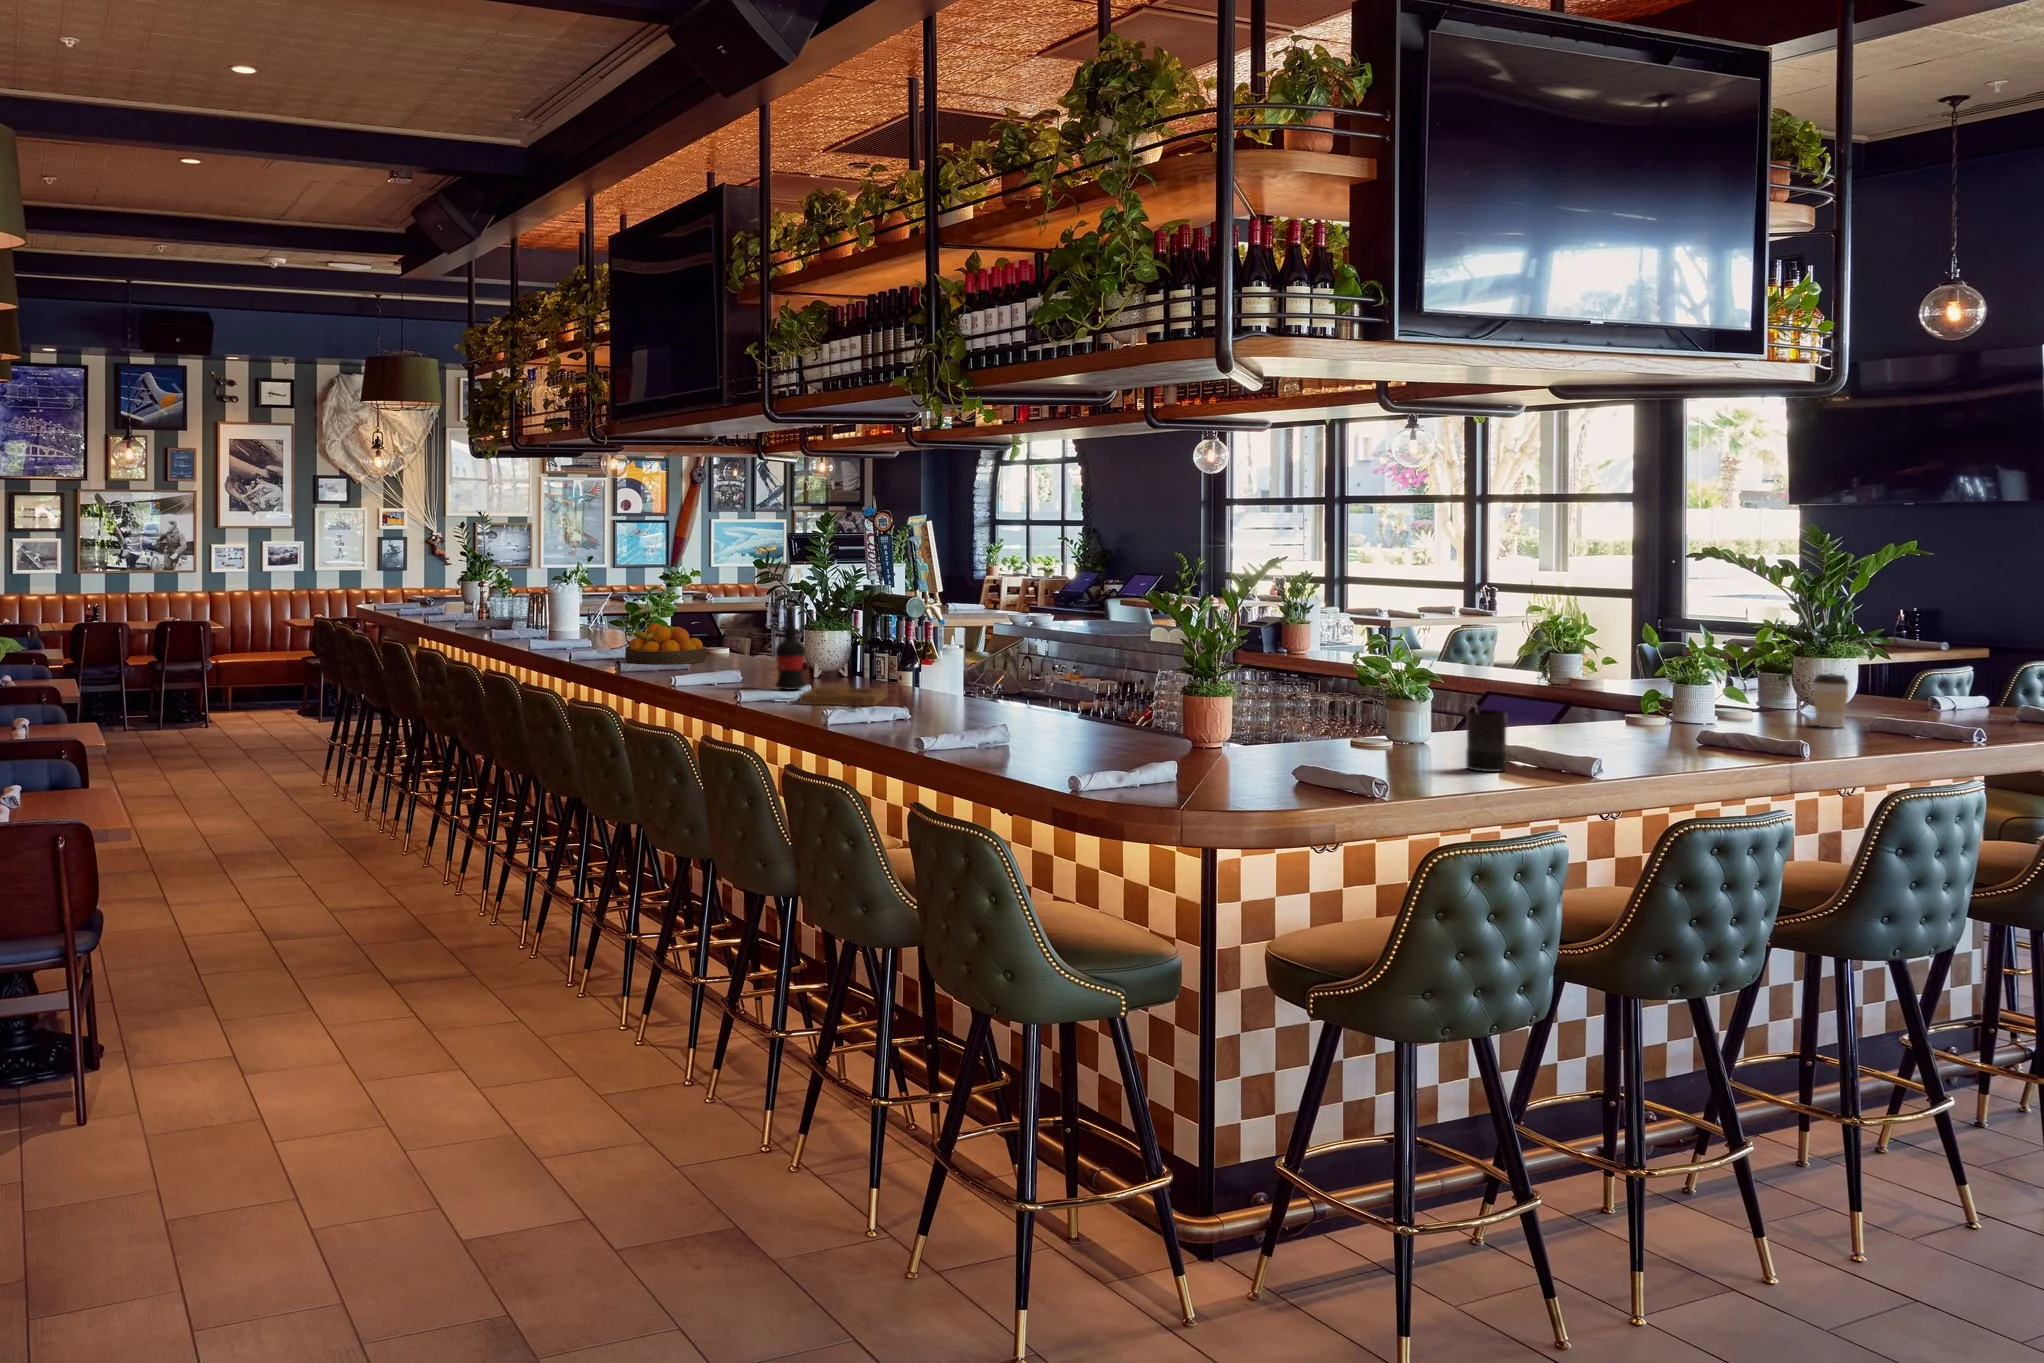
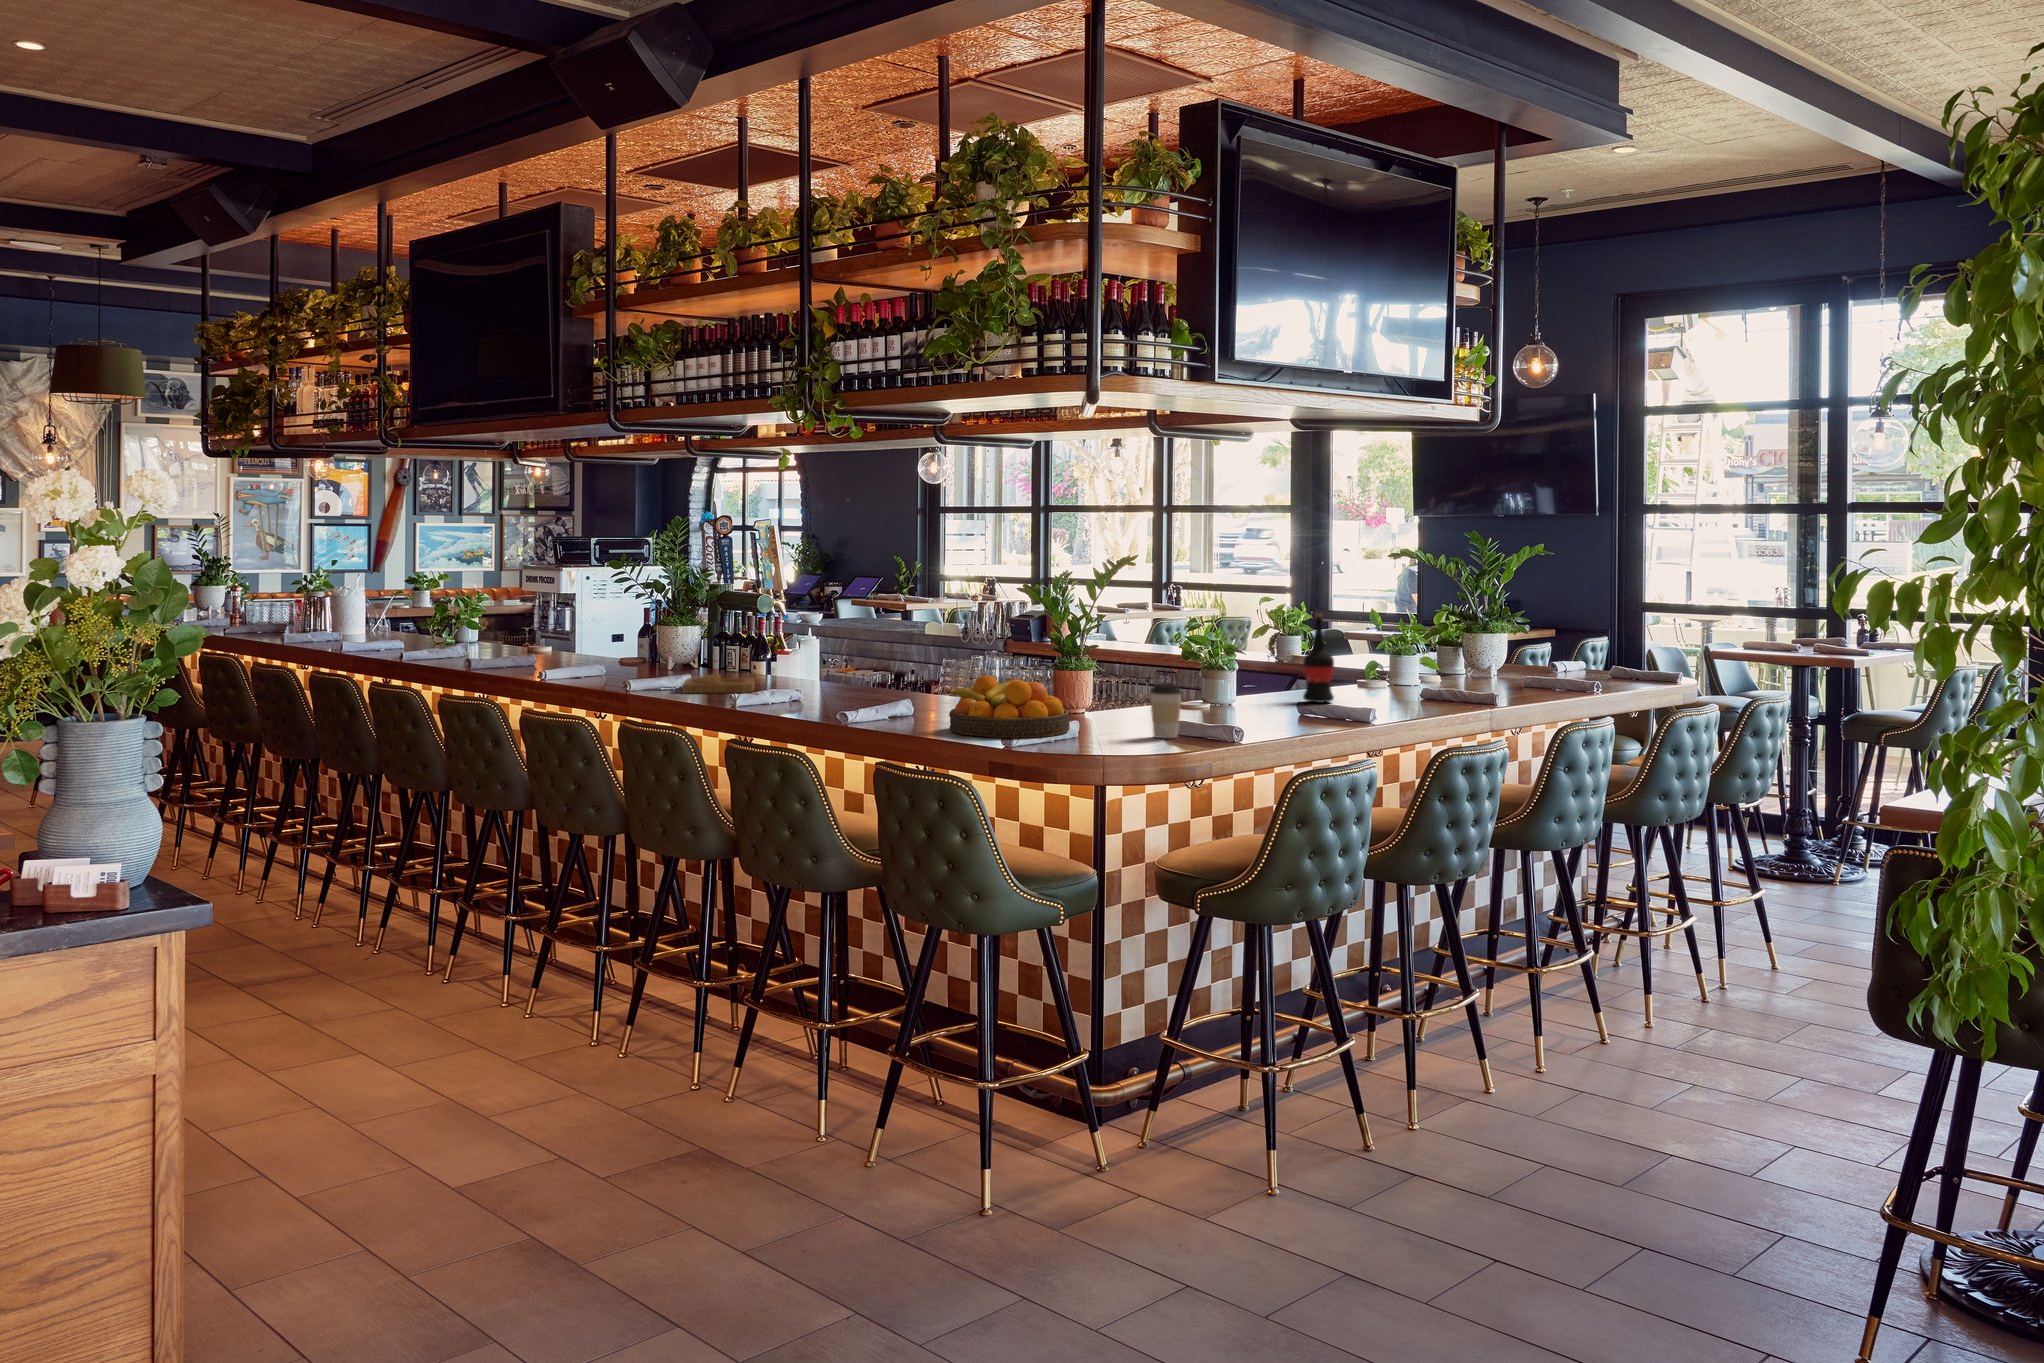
wine bottle: present [775,605,805,690] -> present [1303,614,1334,702]
fruit bowl: present [625,623,706,664] -> present [947,675,1070,738]
coffee cup: present [1813,674,1848,728] -> present [1151,684,1181,738]
candle: present [1466,709,1507,772] -> none [1274,671,1306,722]

